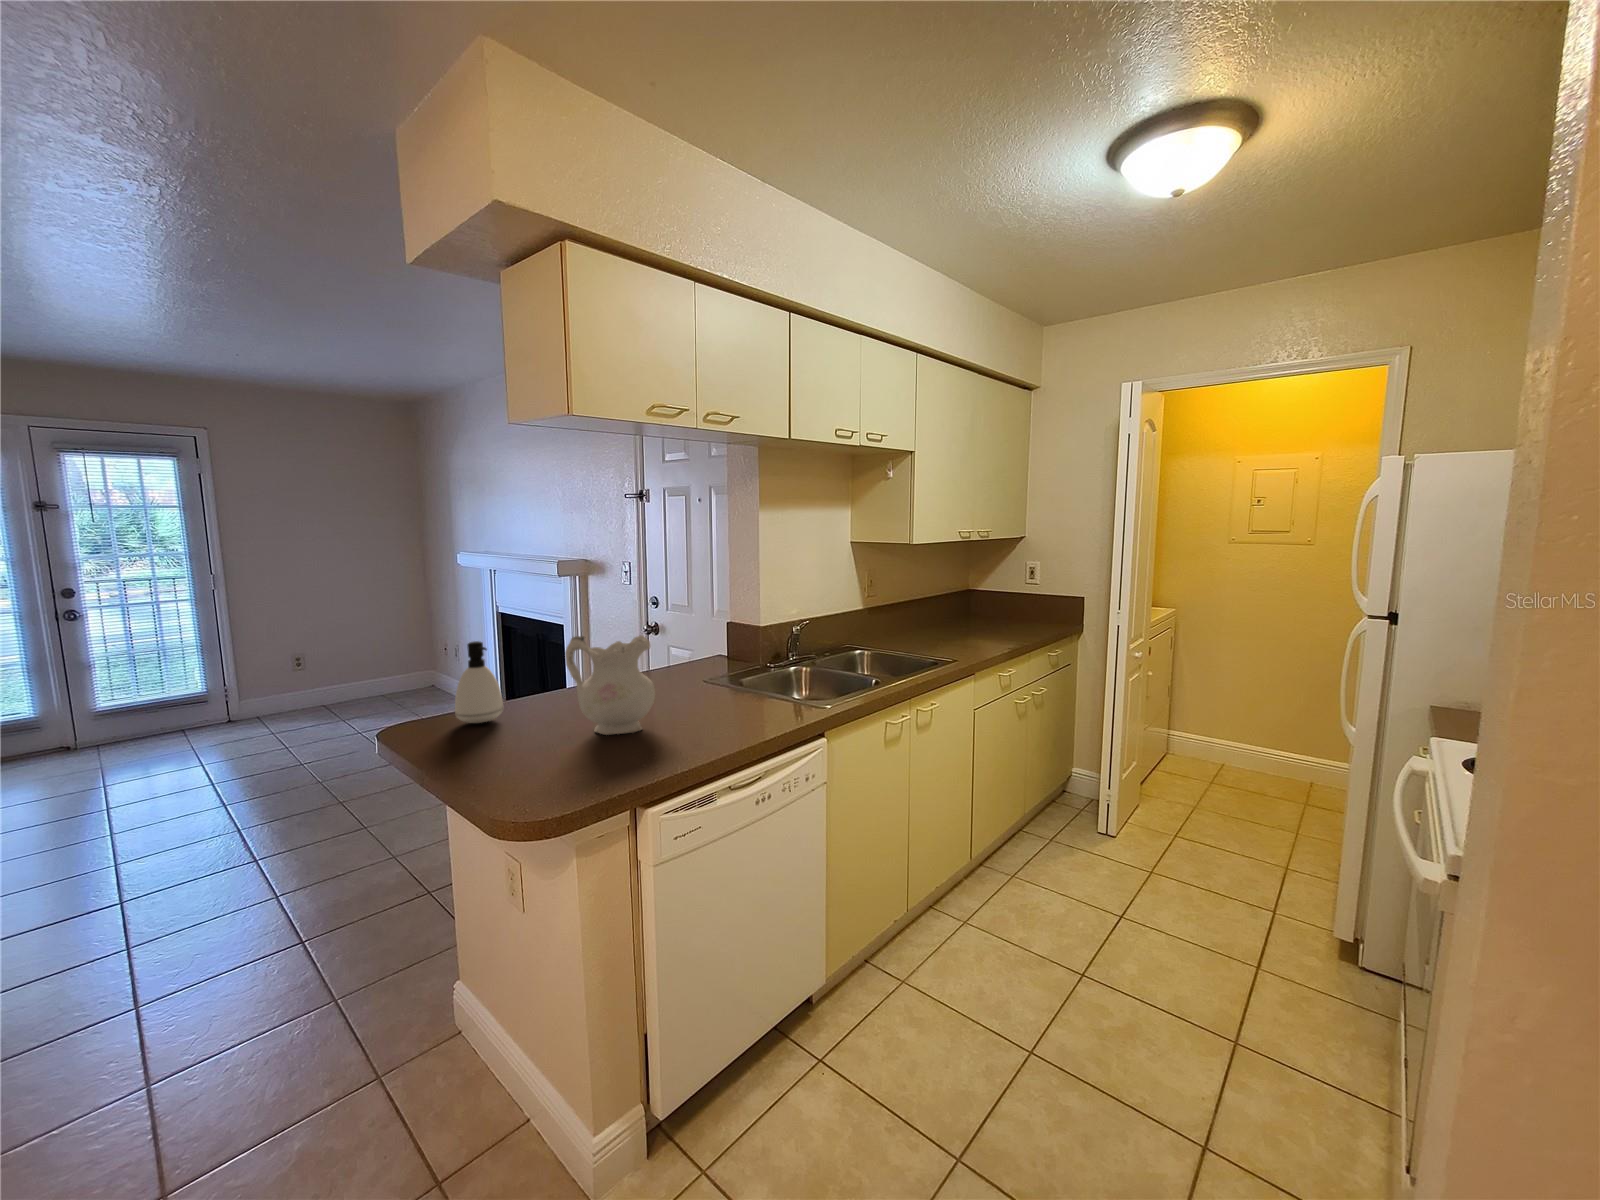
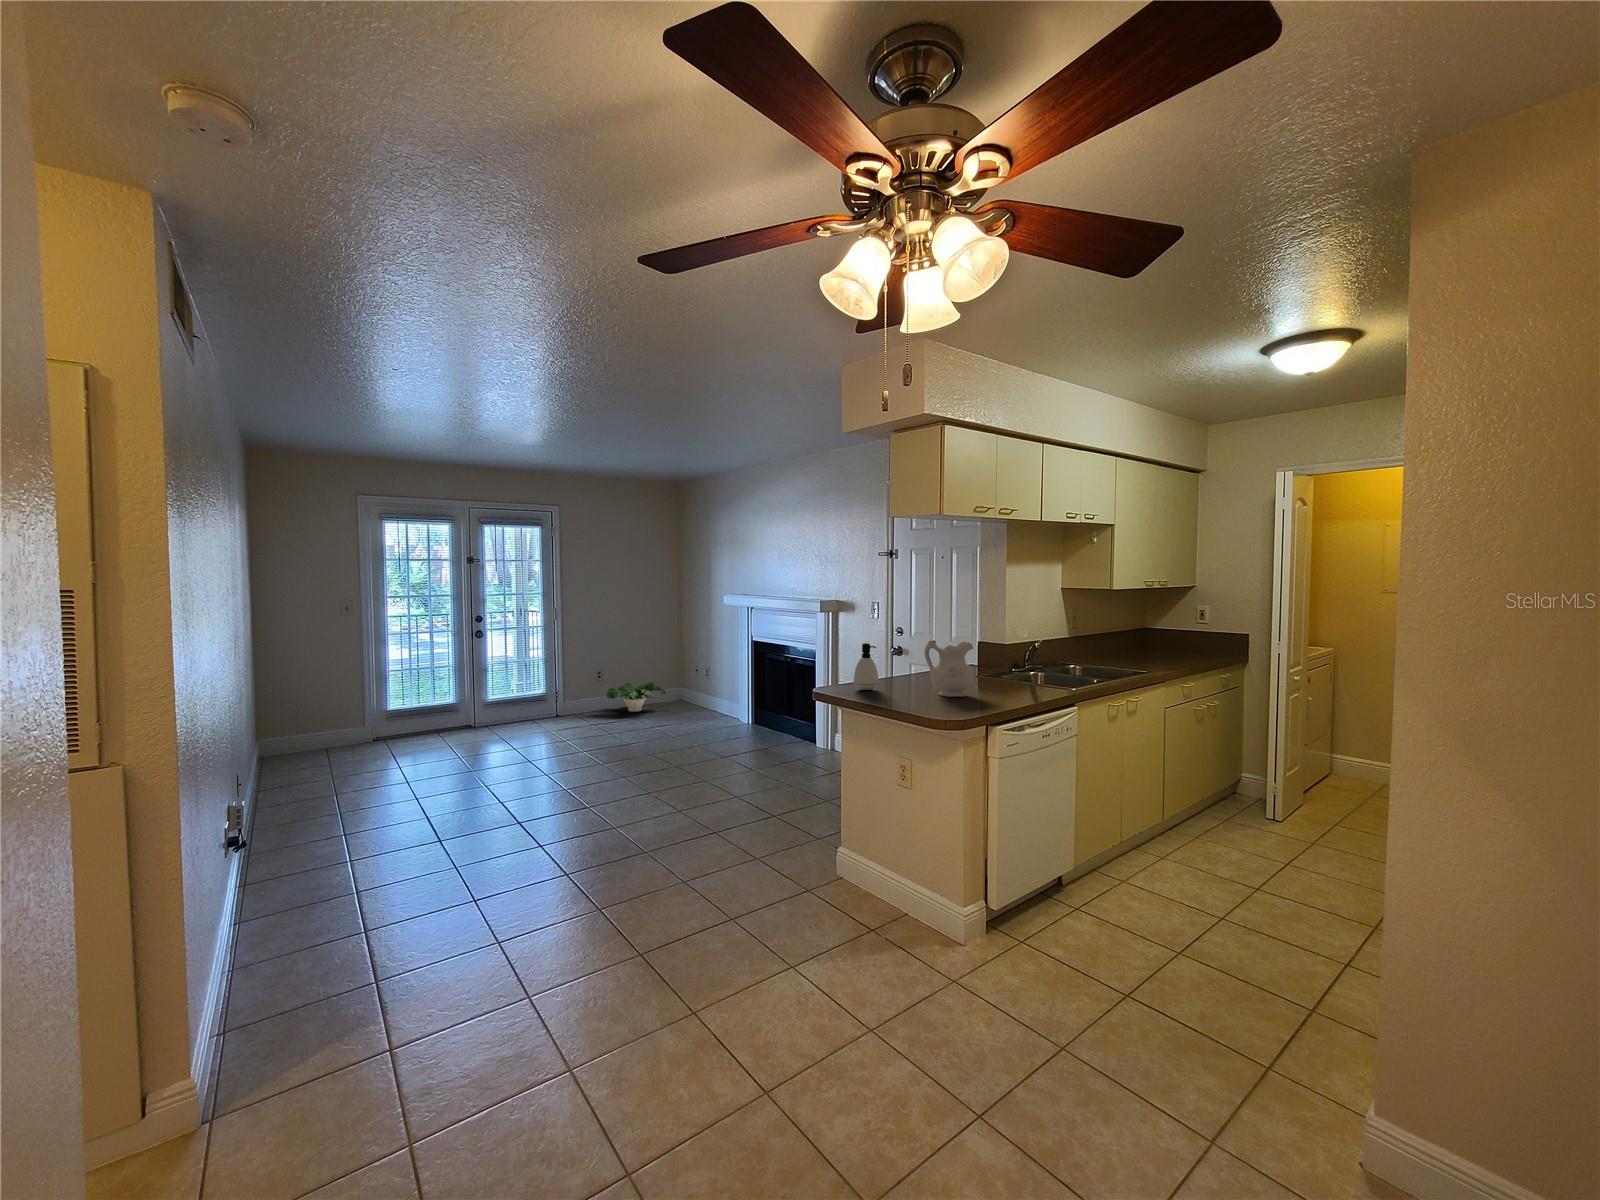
potted plant: none [299,669,393,709] -> present [607,682,666,712]

